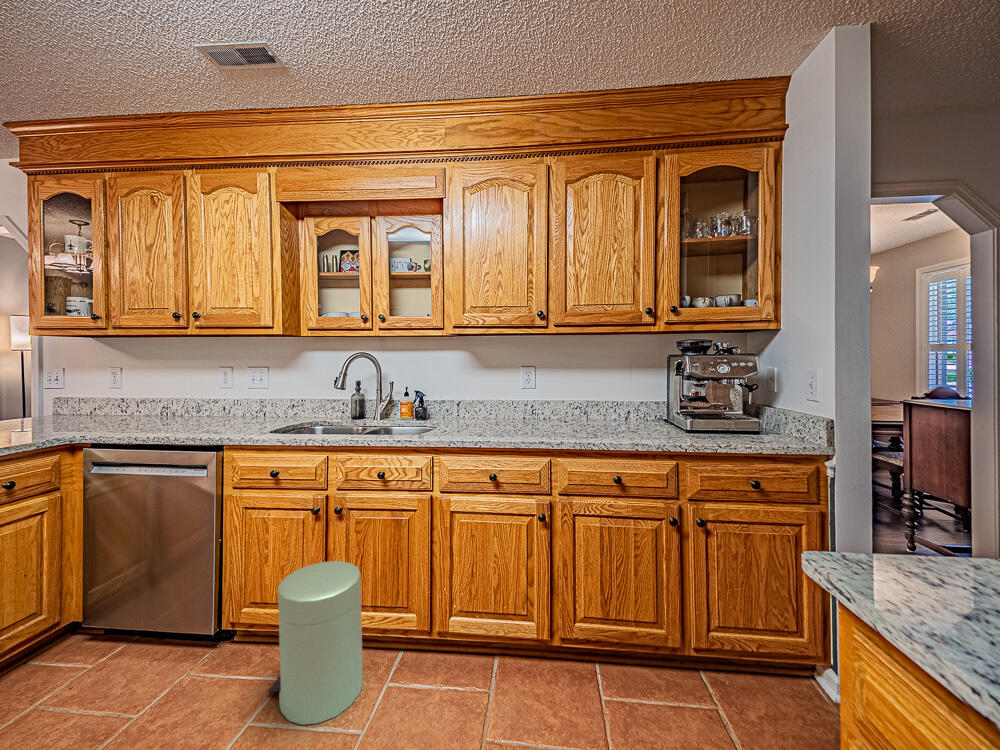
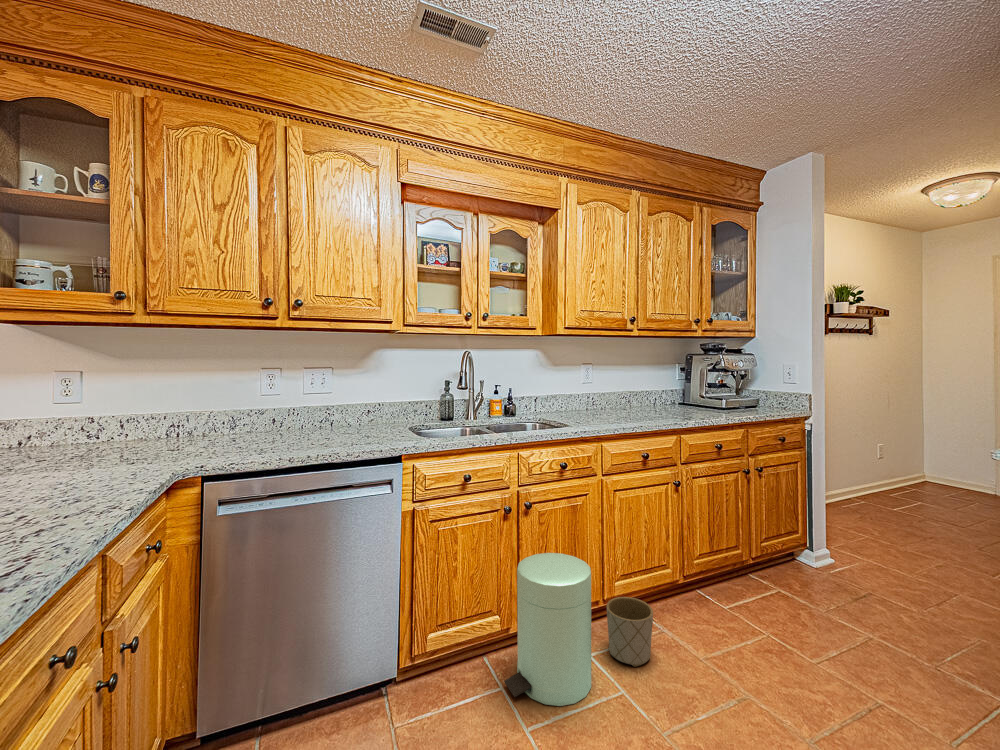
planter: none [389,632,441,718] -> present [607,597,653,667]

